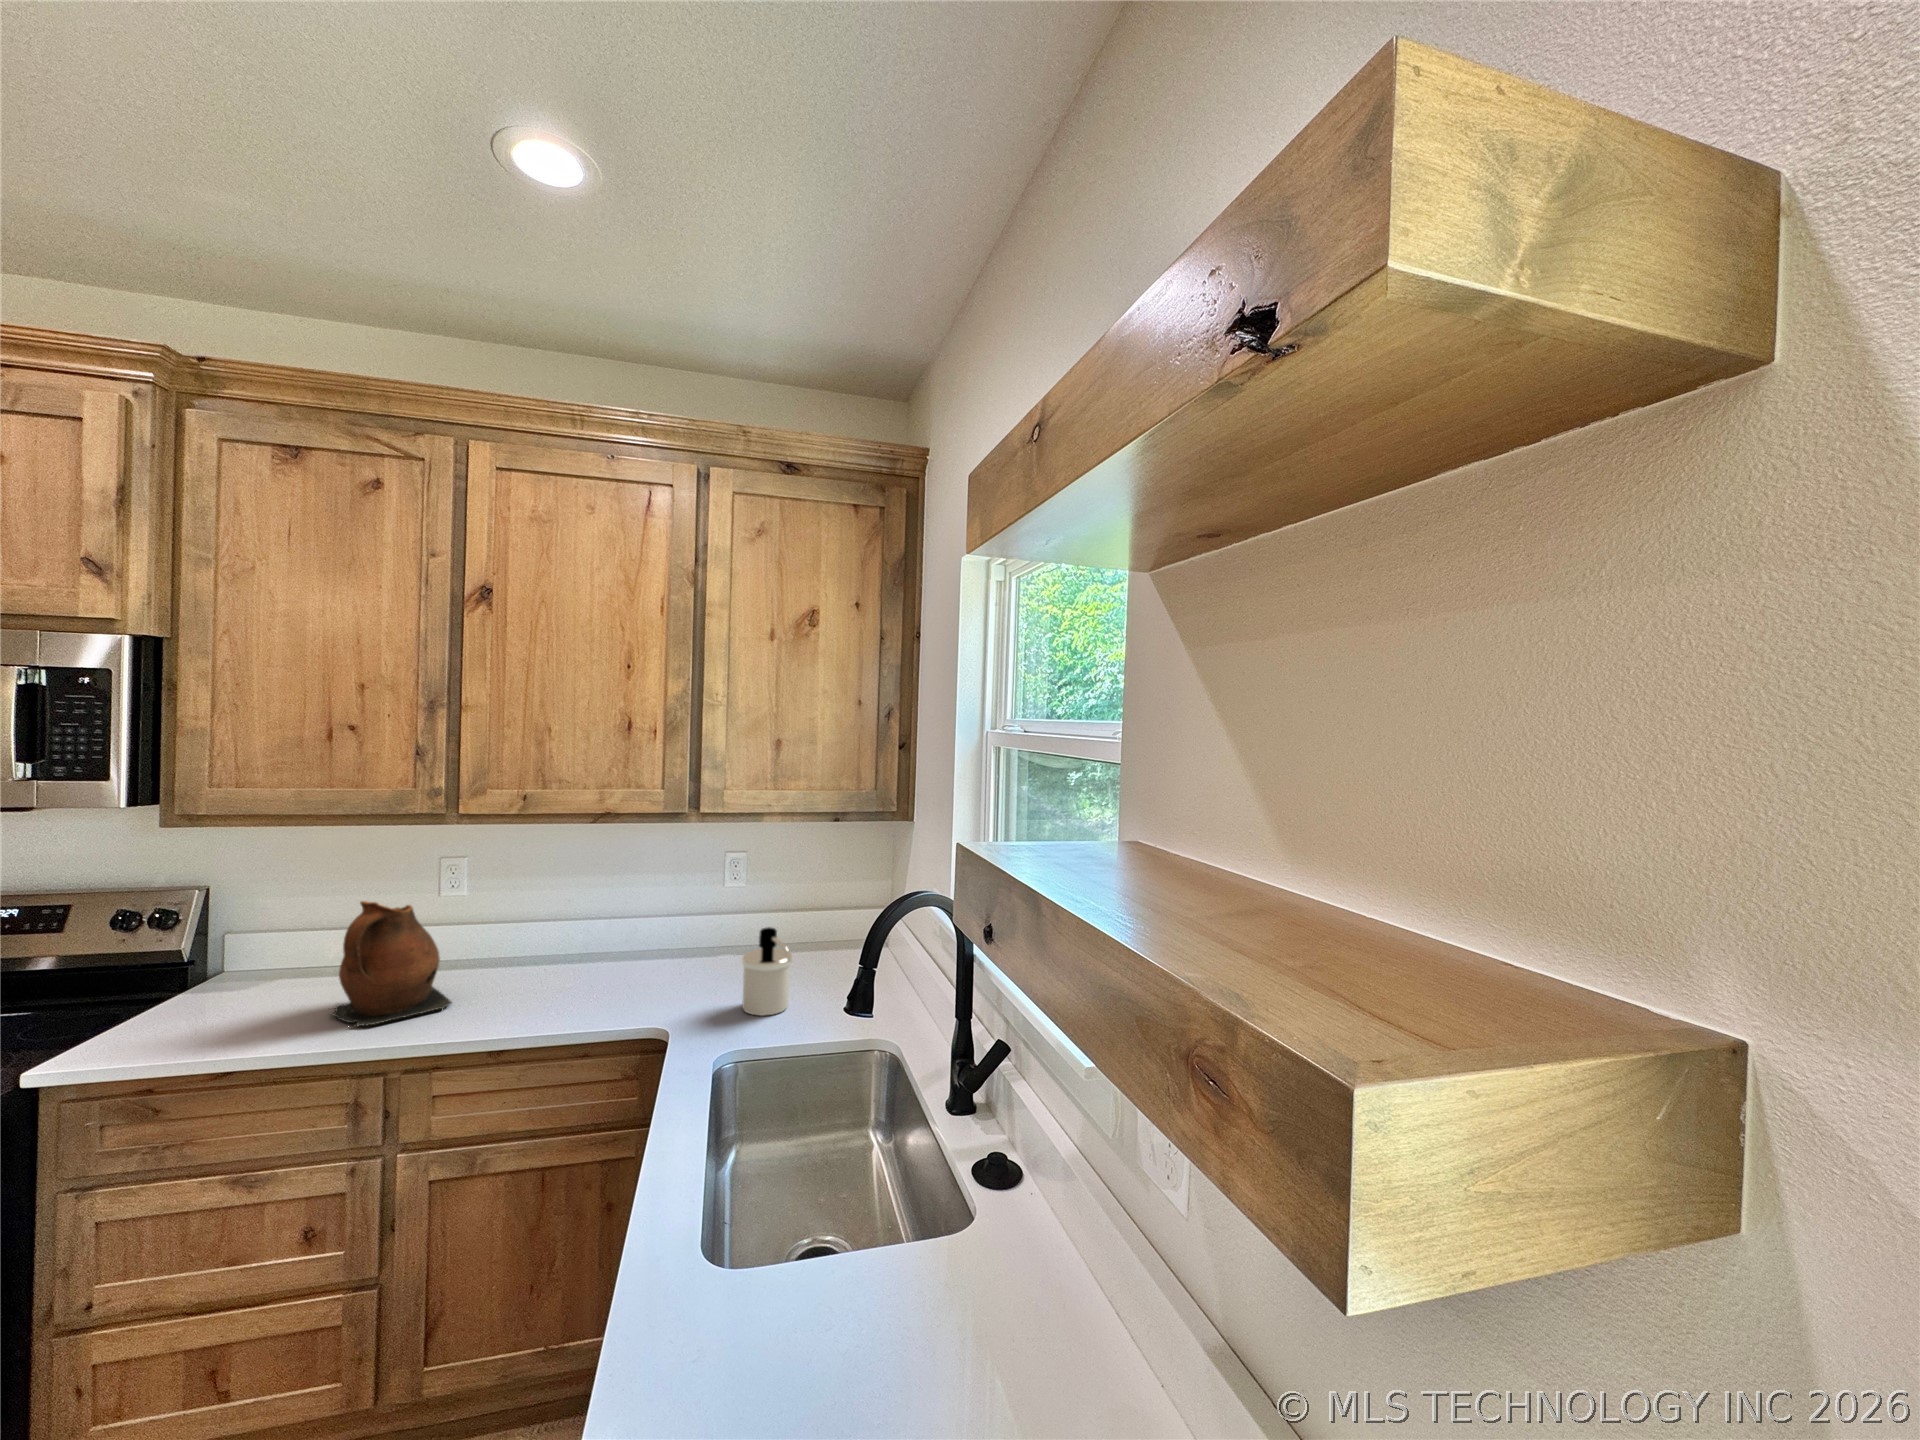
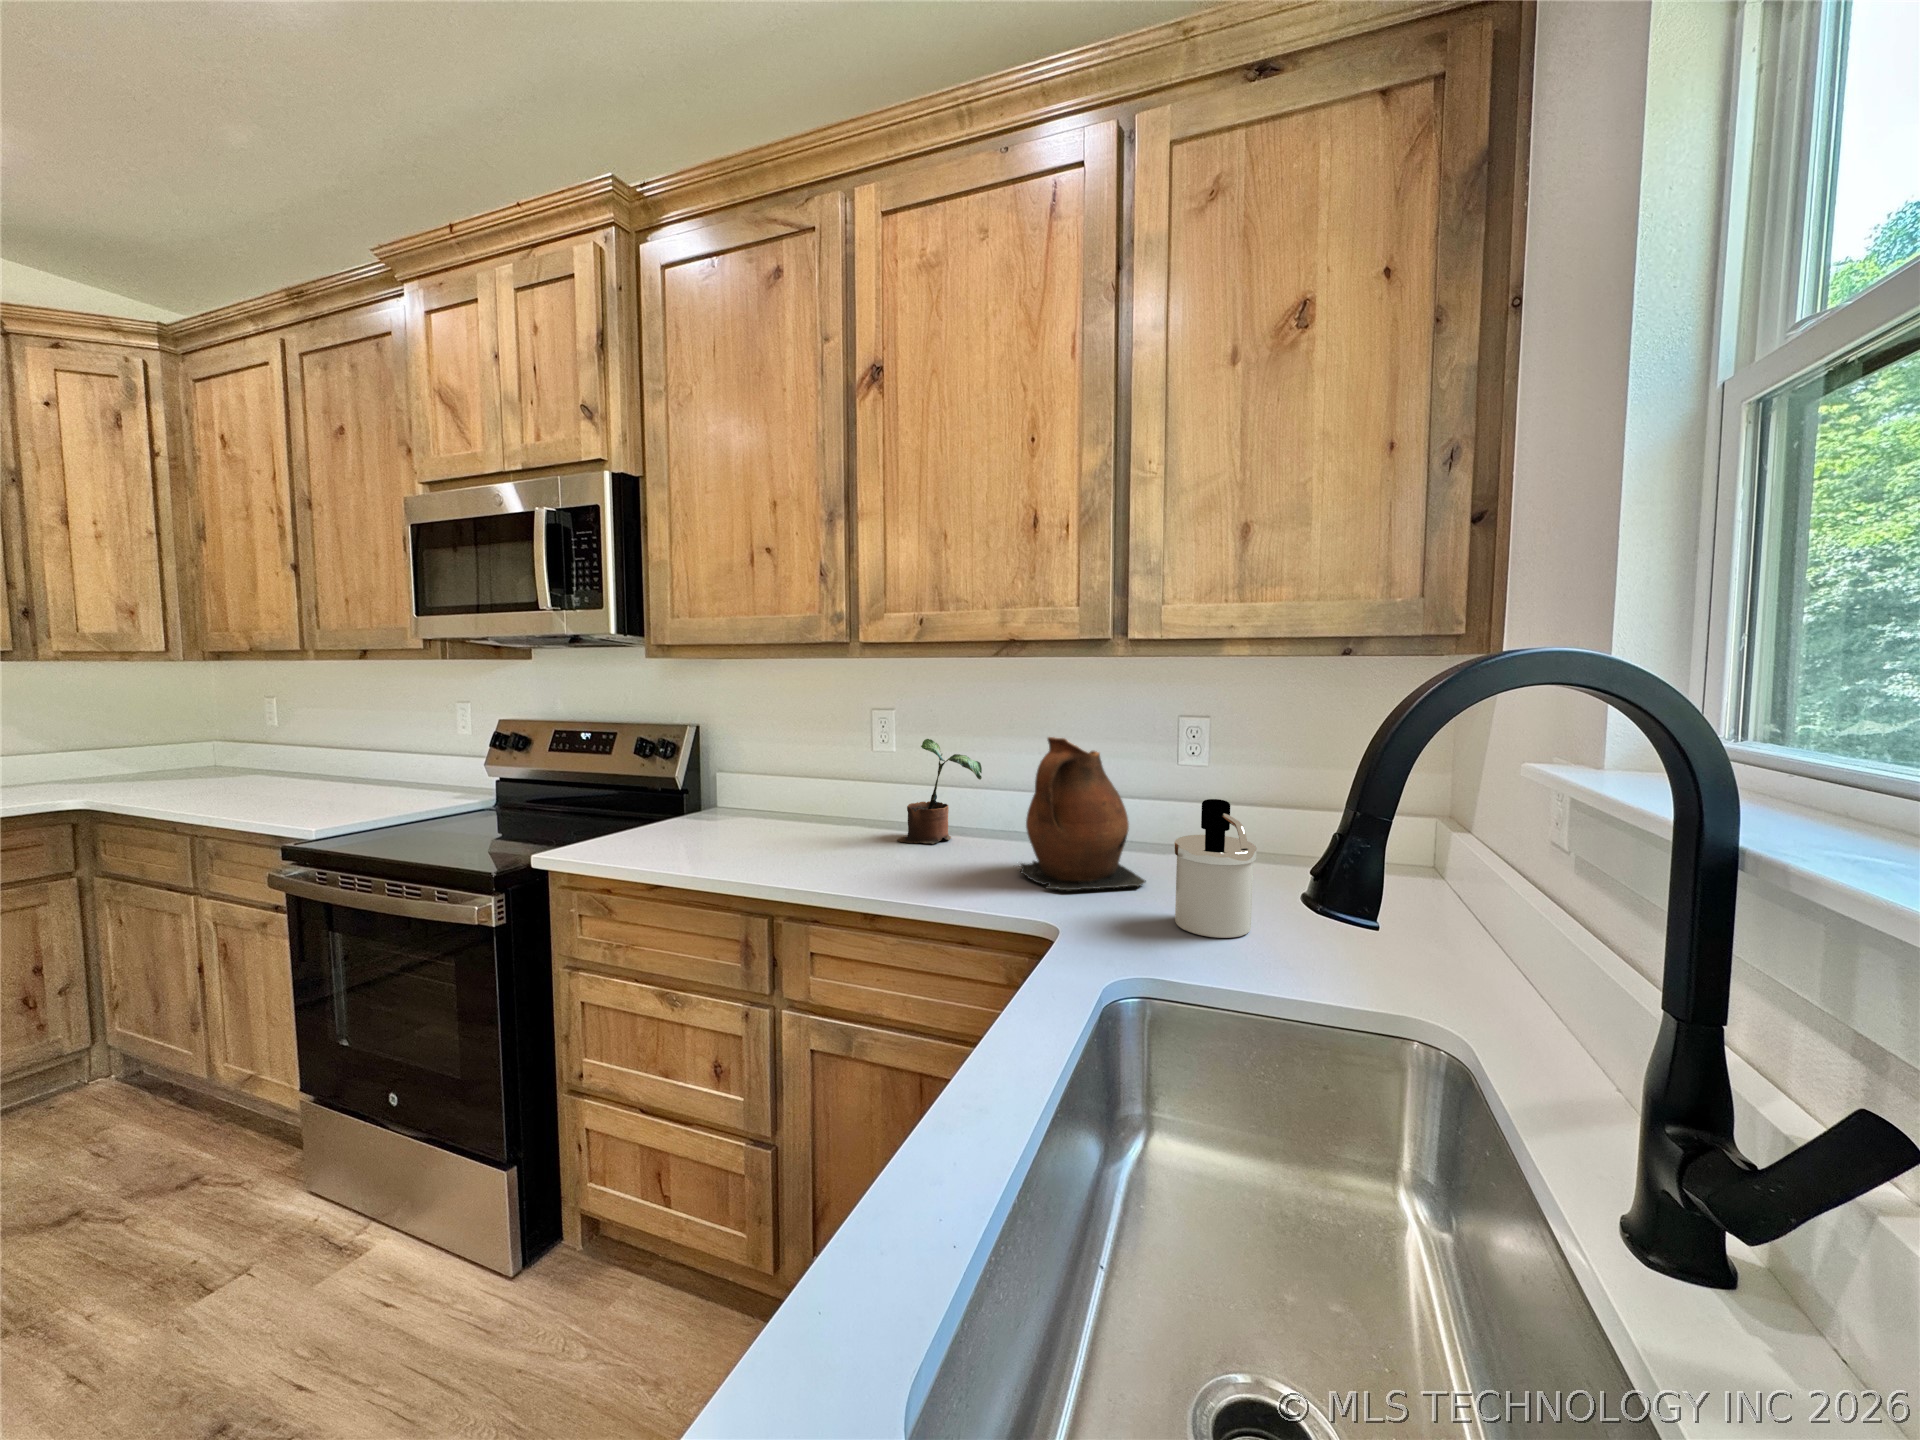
potted plant: none [483,888,569,980] -> present [898,739,982,844]
ceramic pitcher: present [332,901,451,1026] -> present [1020,737,1146,890]

